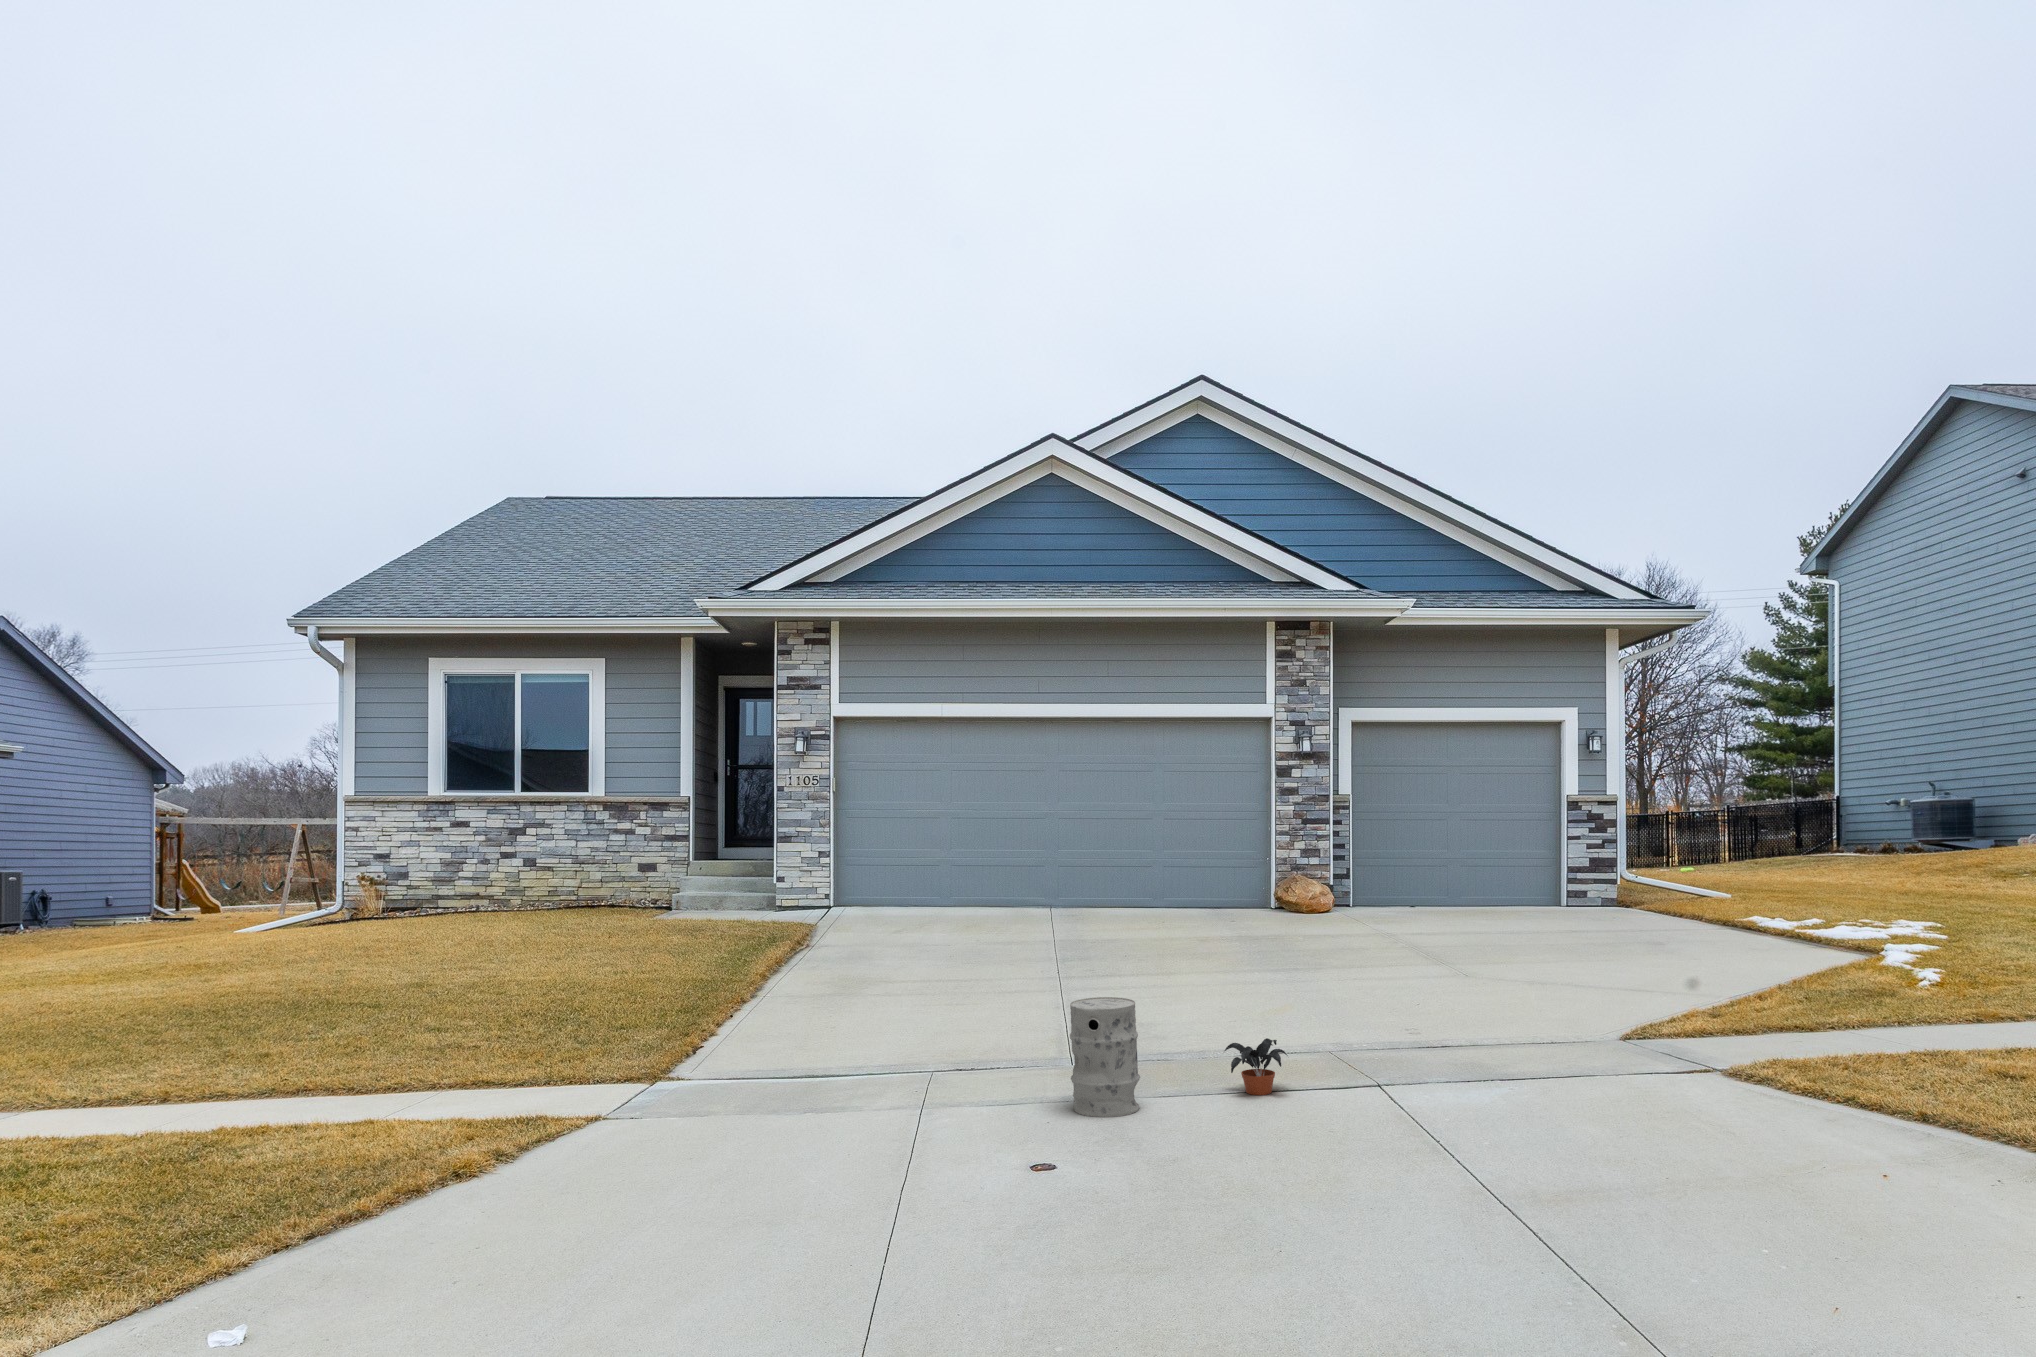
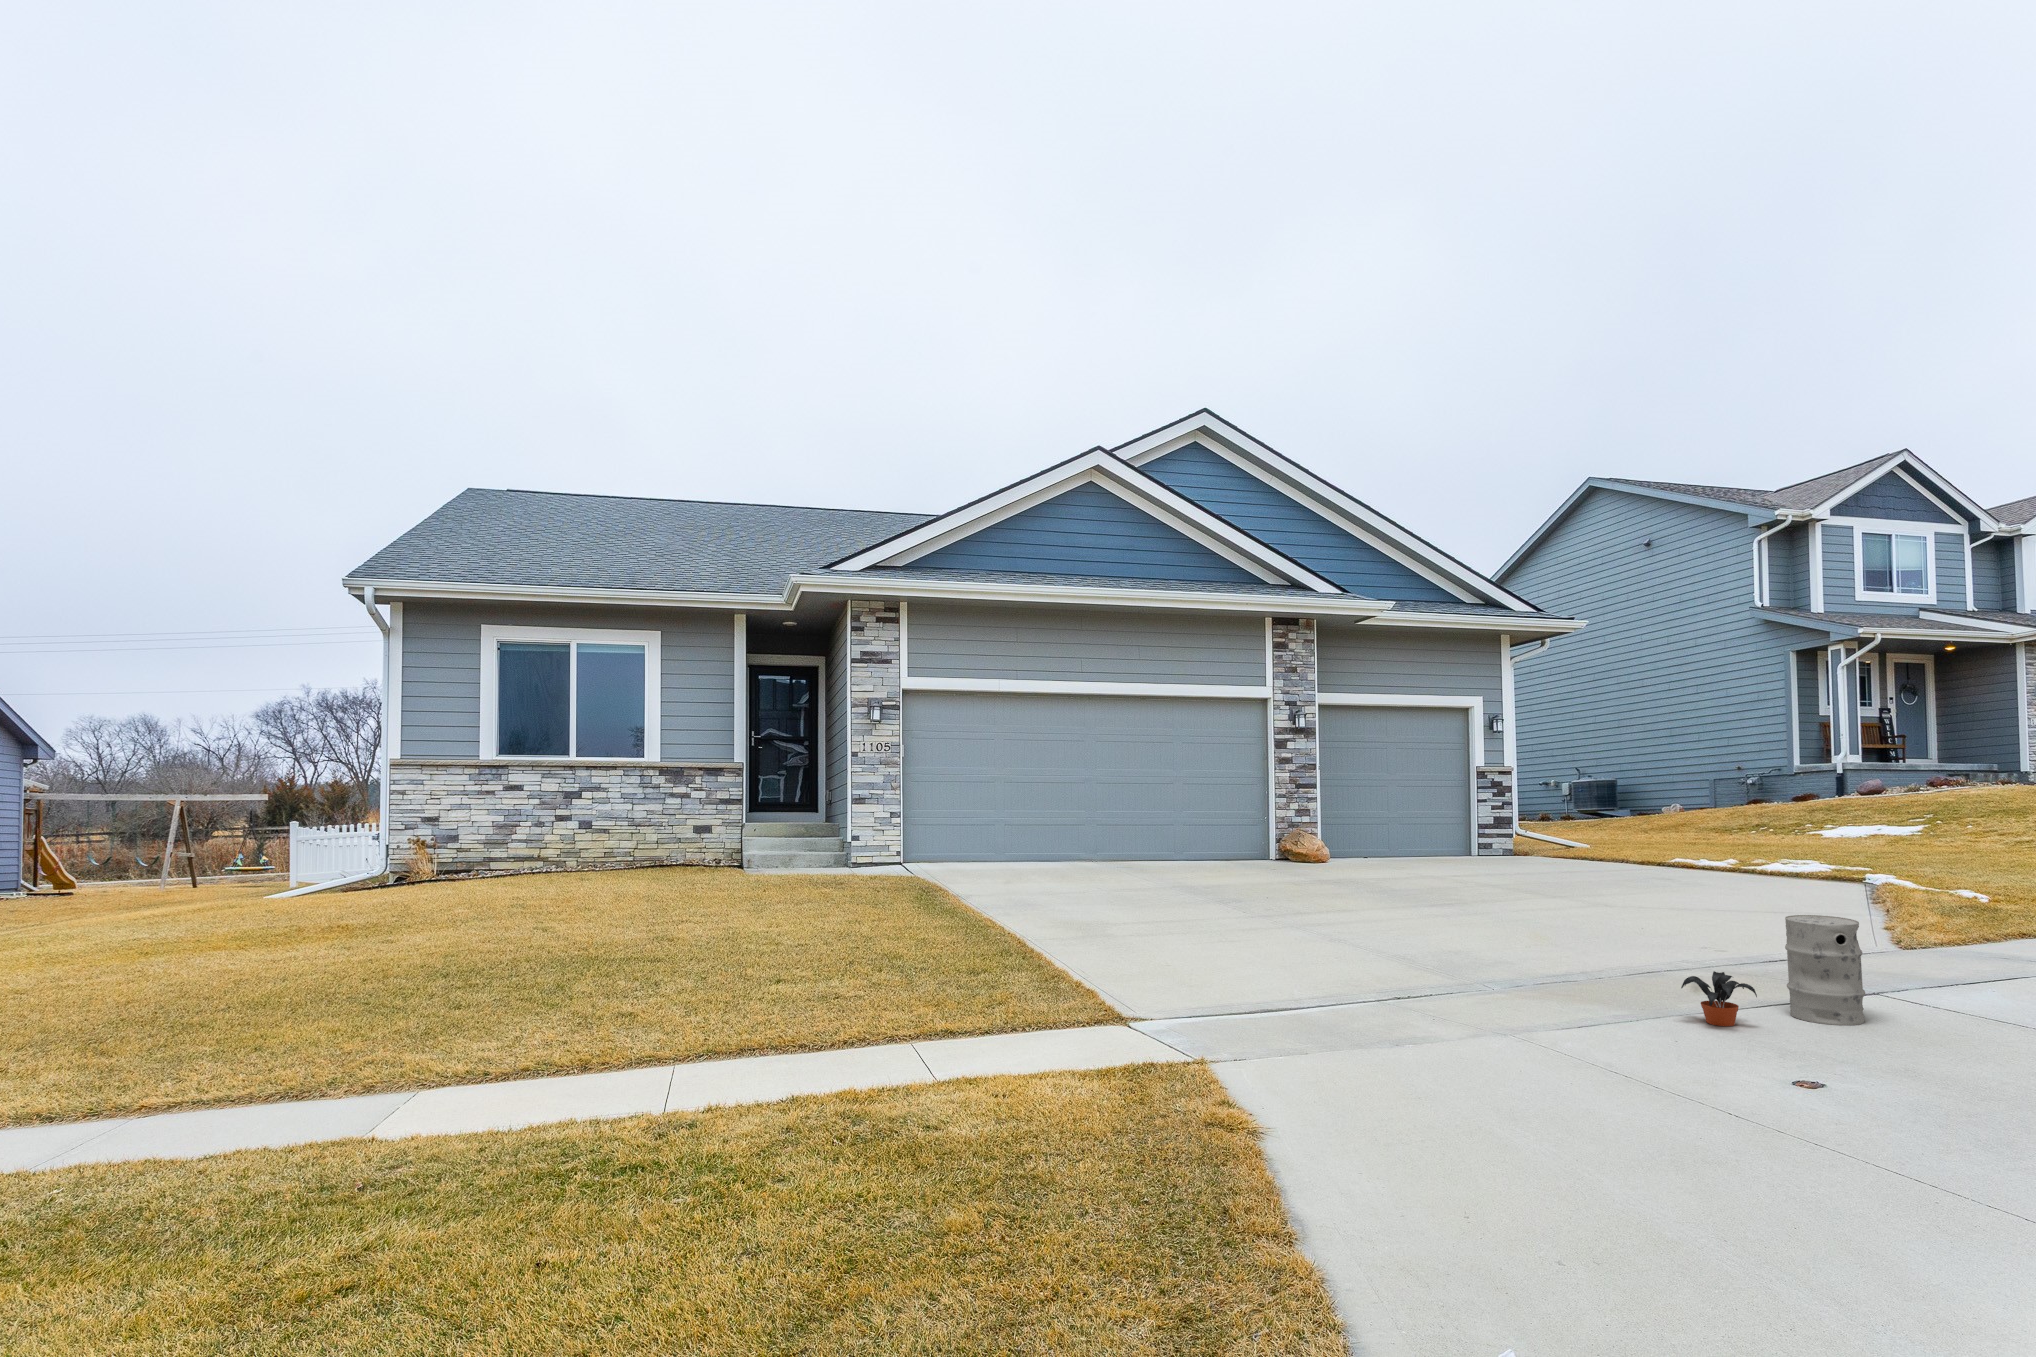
trash can: present [1070,997,1140,1117] -> present [1785,915,1865,1025]

